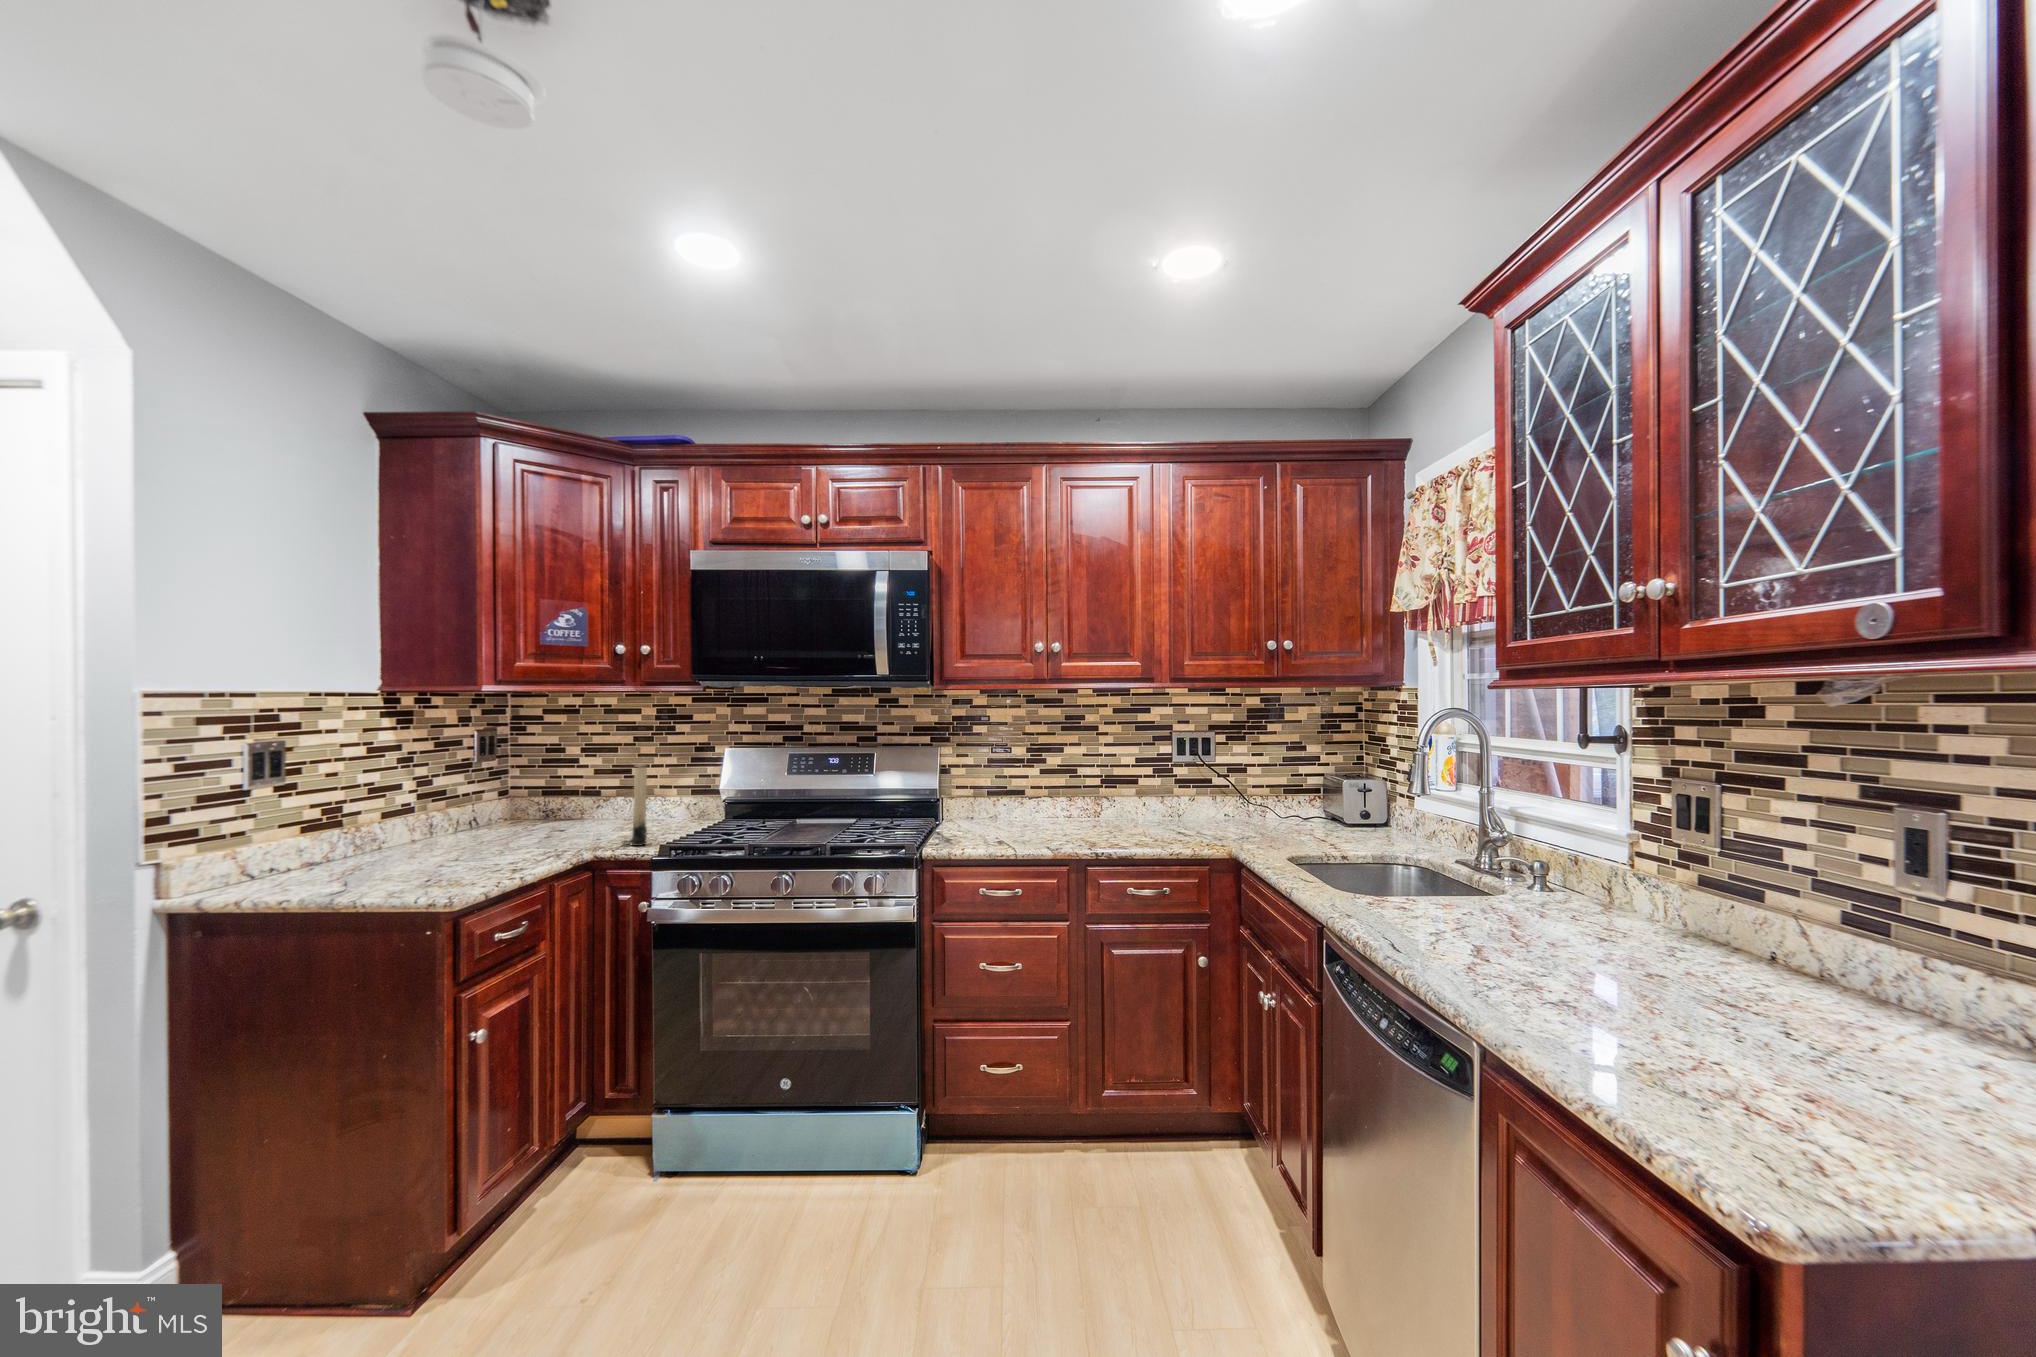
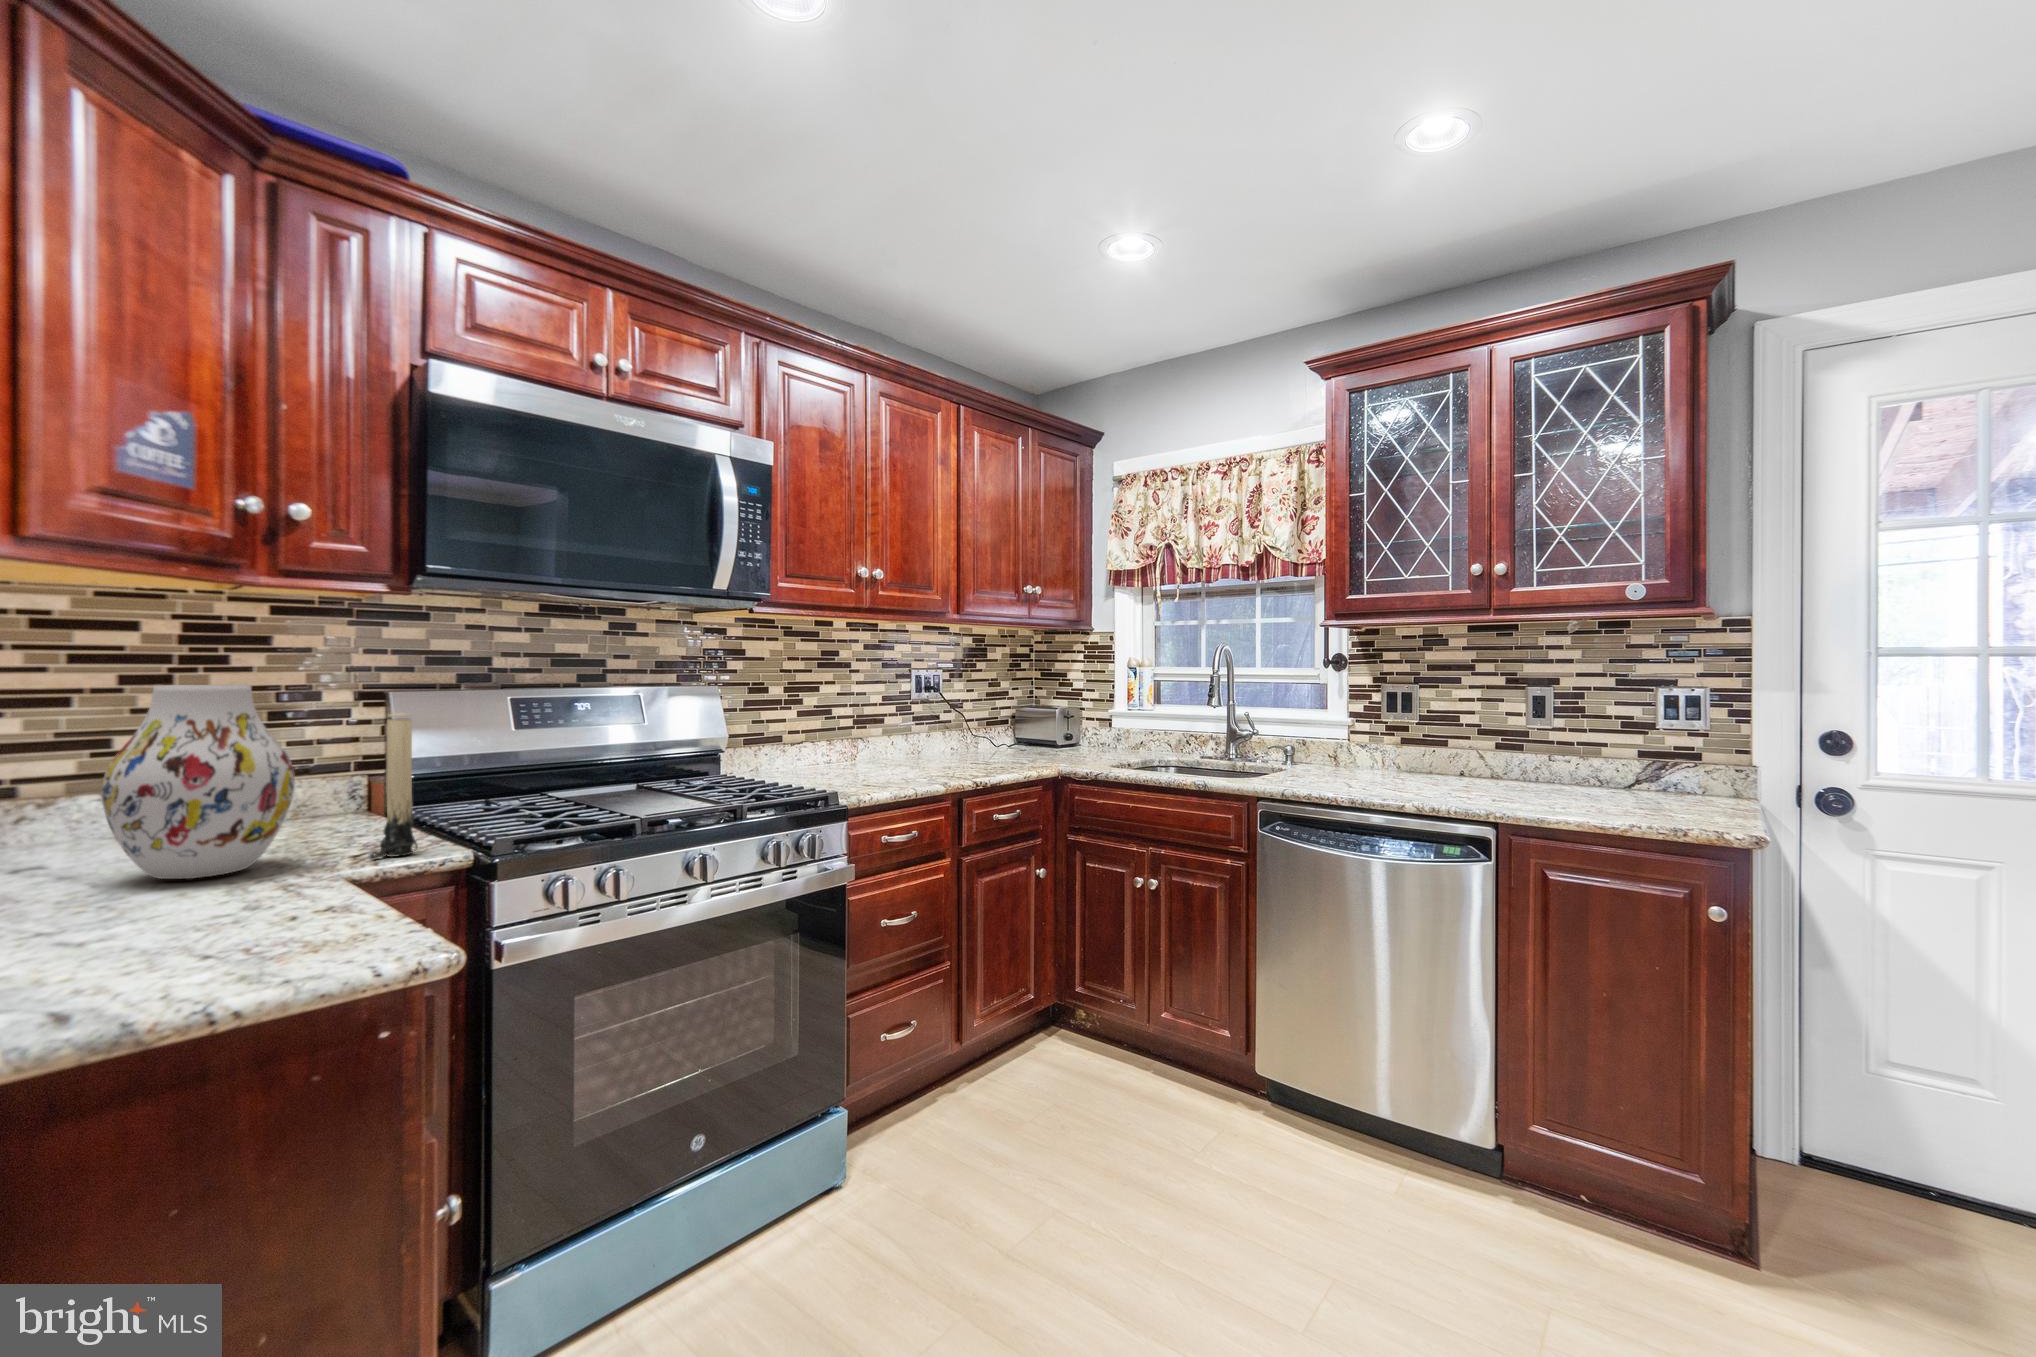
vase: none [529,746,608,843] -> present [101,685,295,879]

